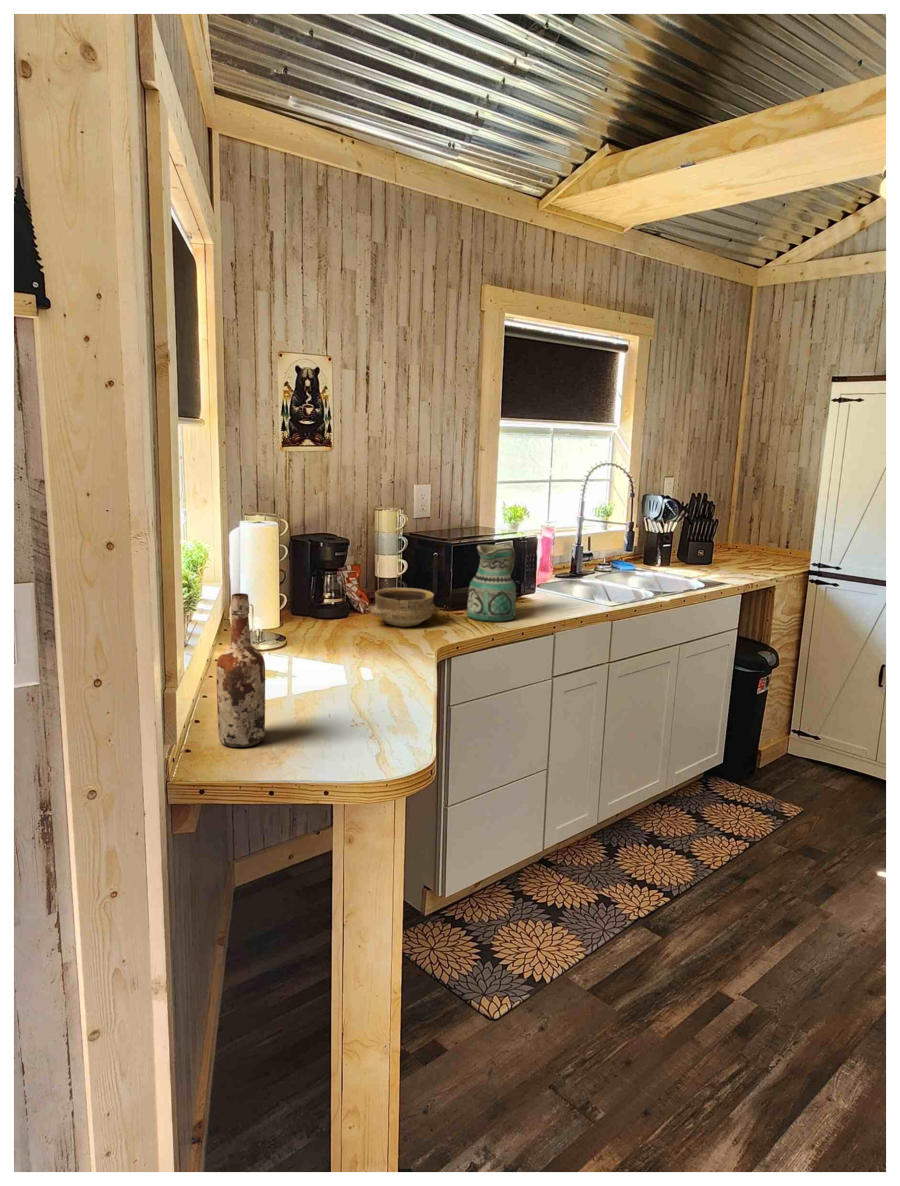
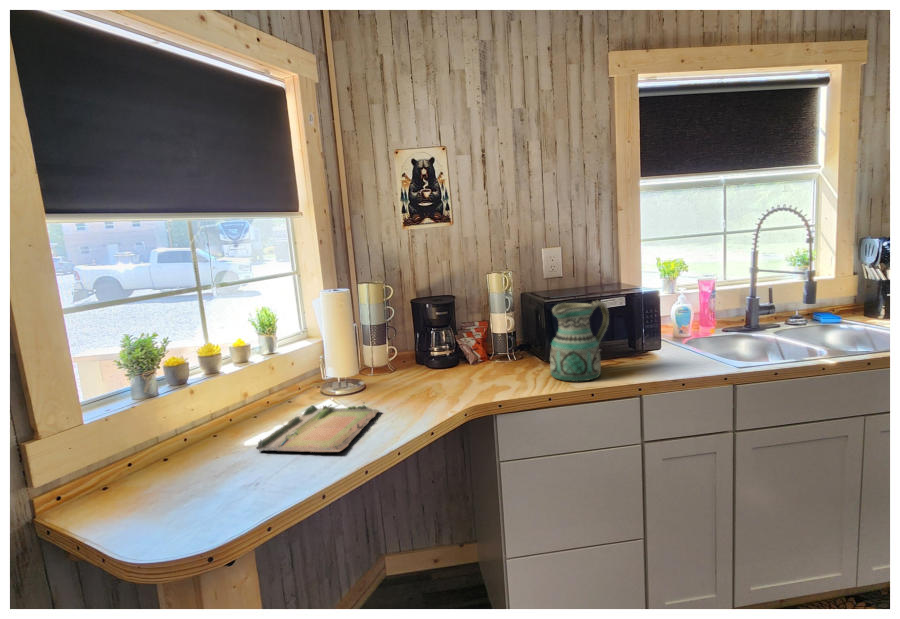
ceramic bowl: present [368,588,439,627] -> none [447,343,516,381]
wine bottle: present [216,593,265,747] -> none [106,360,163,497]
tray: none [277,647,399,699] -> present [256,402,379,452]

